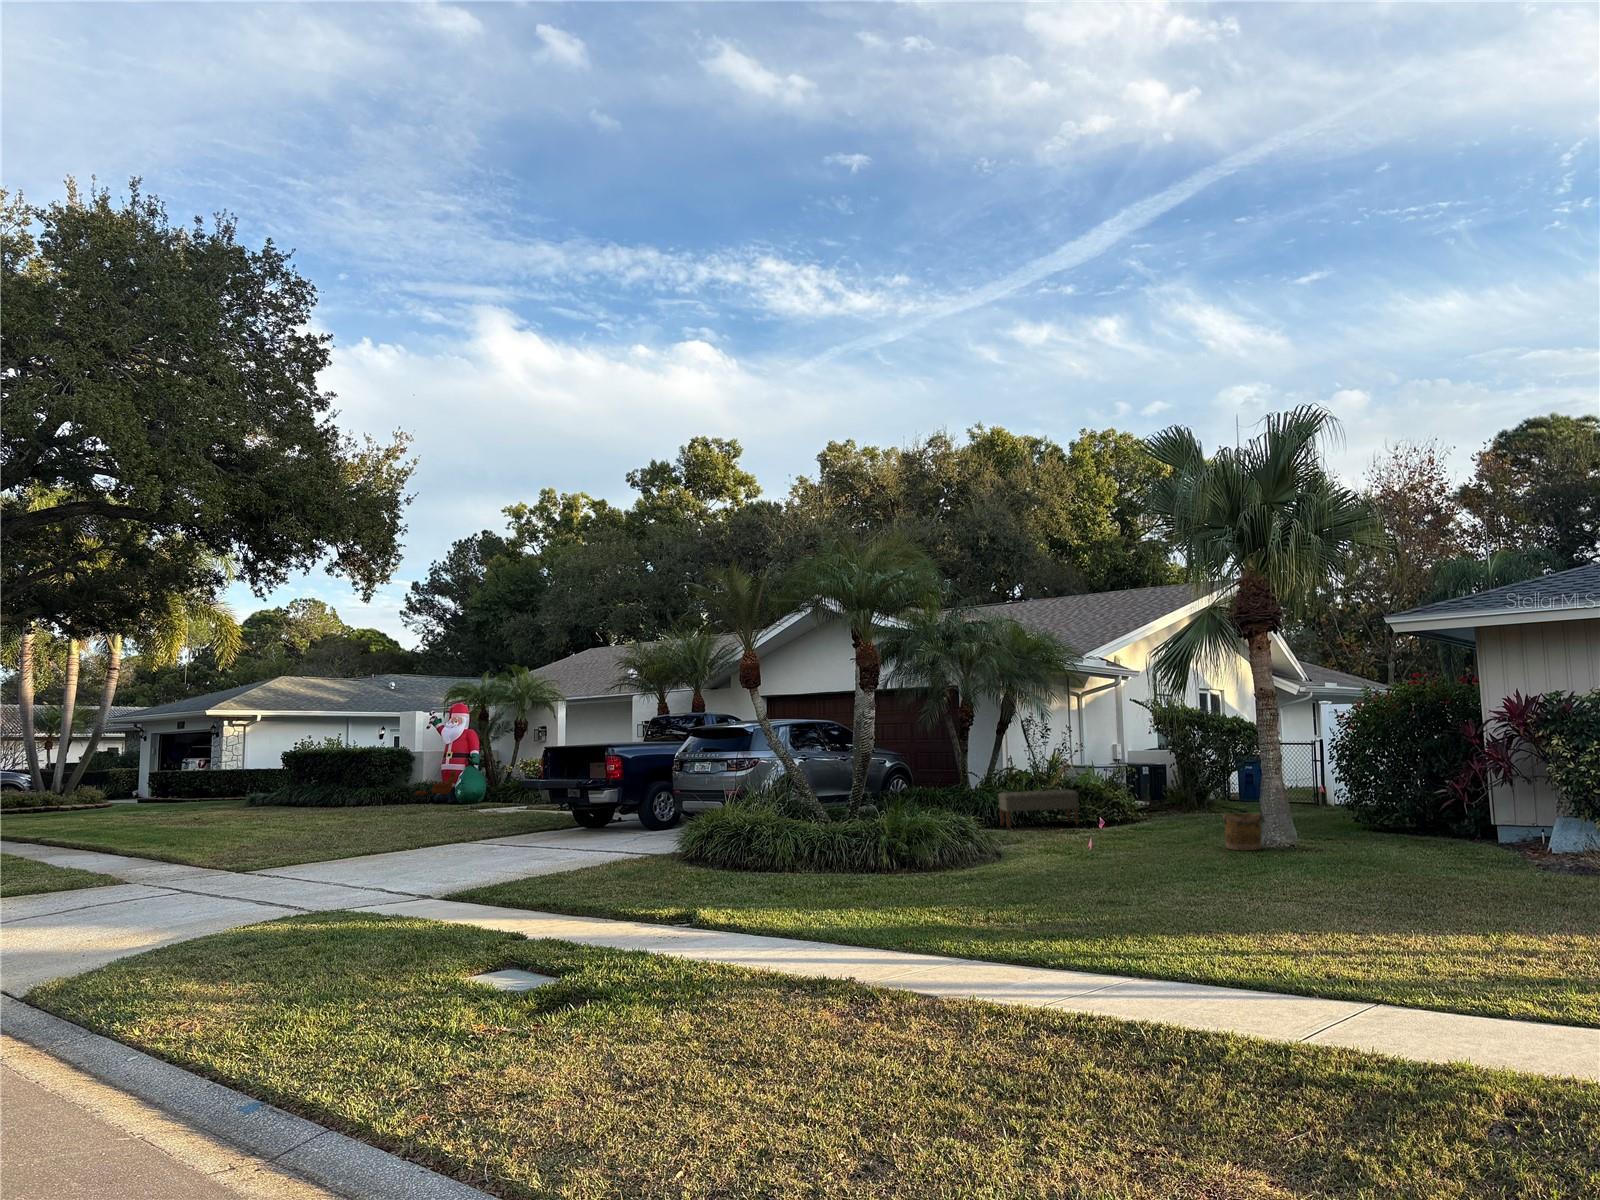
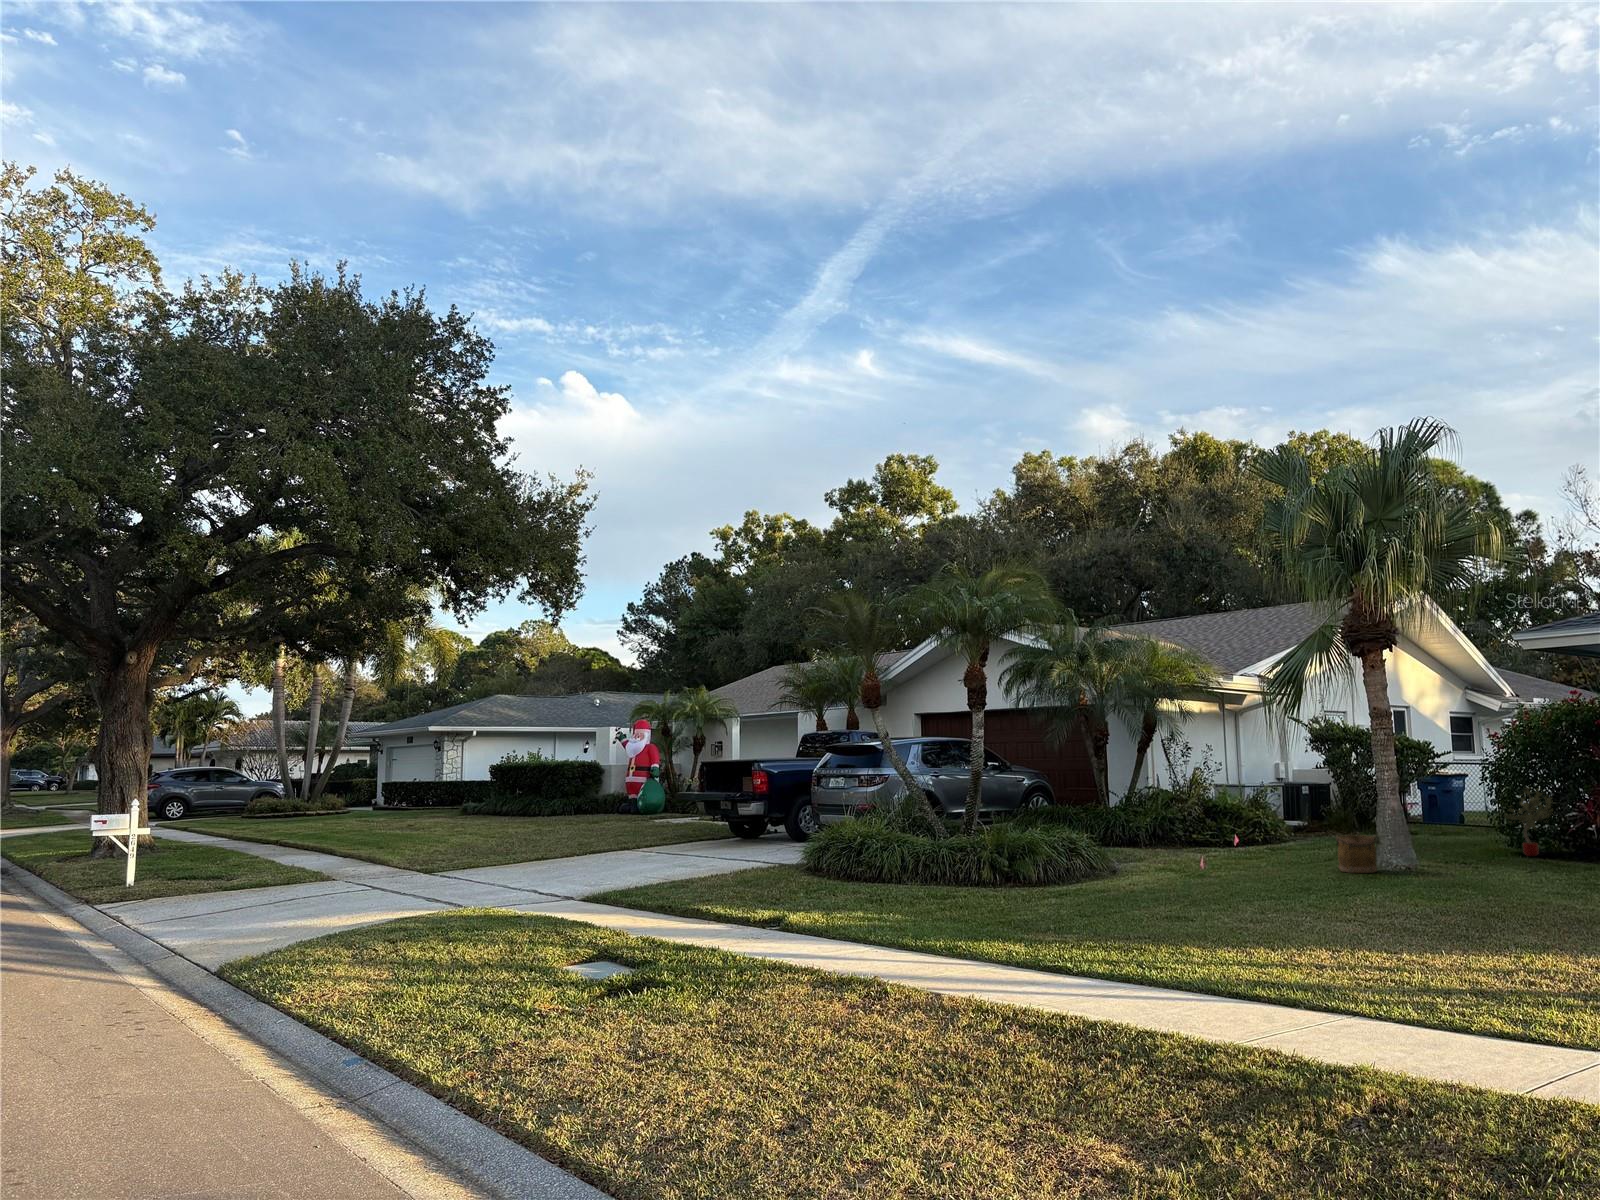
potted tree: none [1361,765,1411,831] -> present [1505,787,1553,856]
lounge chair: present [416,770,456,801] -> none [599,783,638,813]
bench: present [998,789,1079,828] -> none [1127,808,1210,846]

